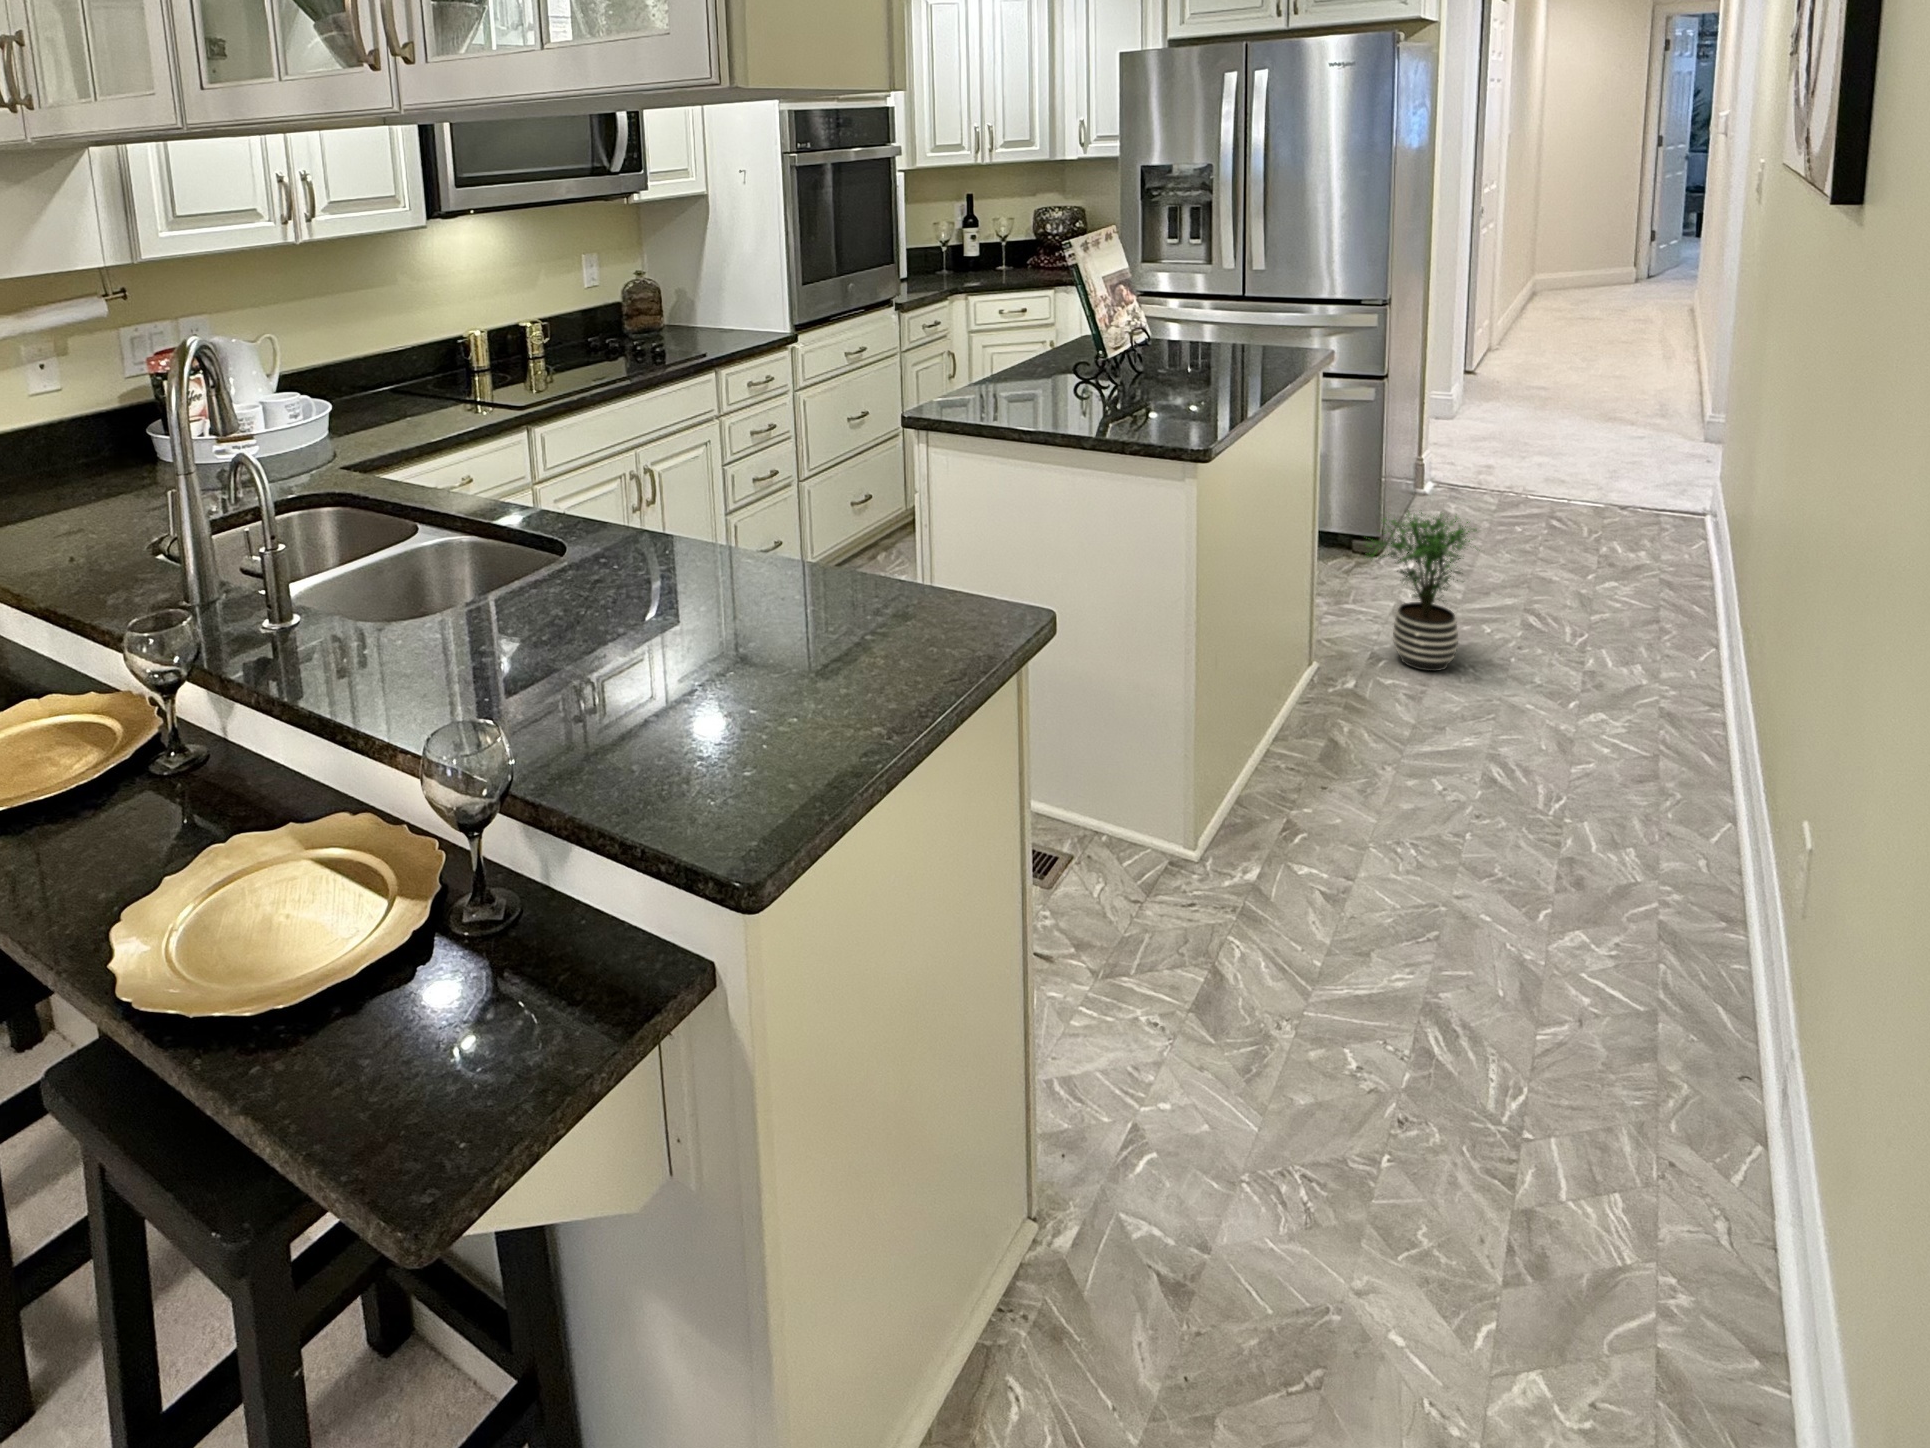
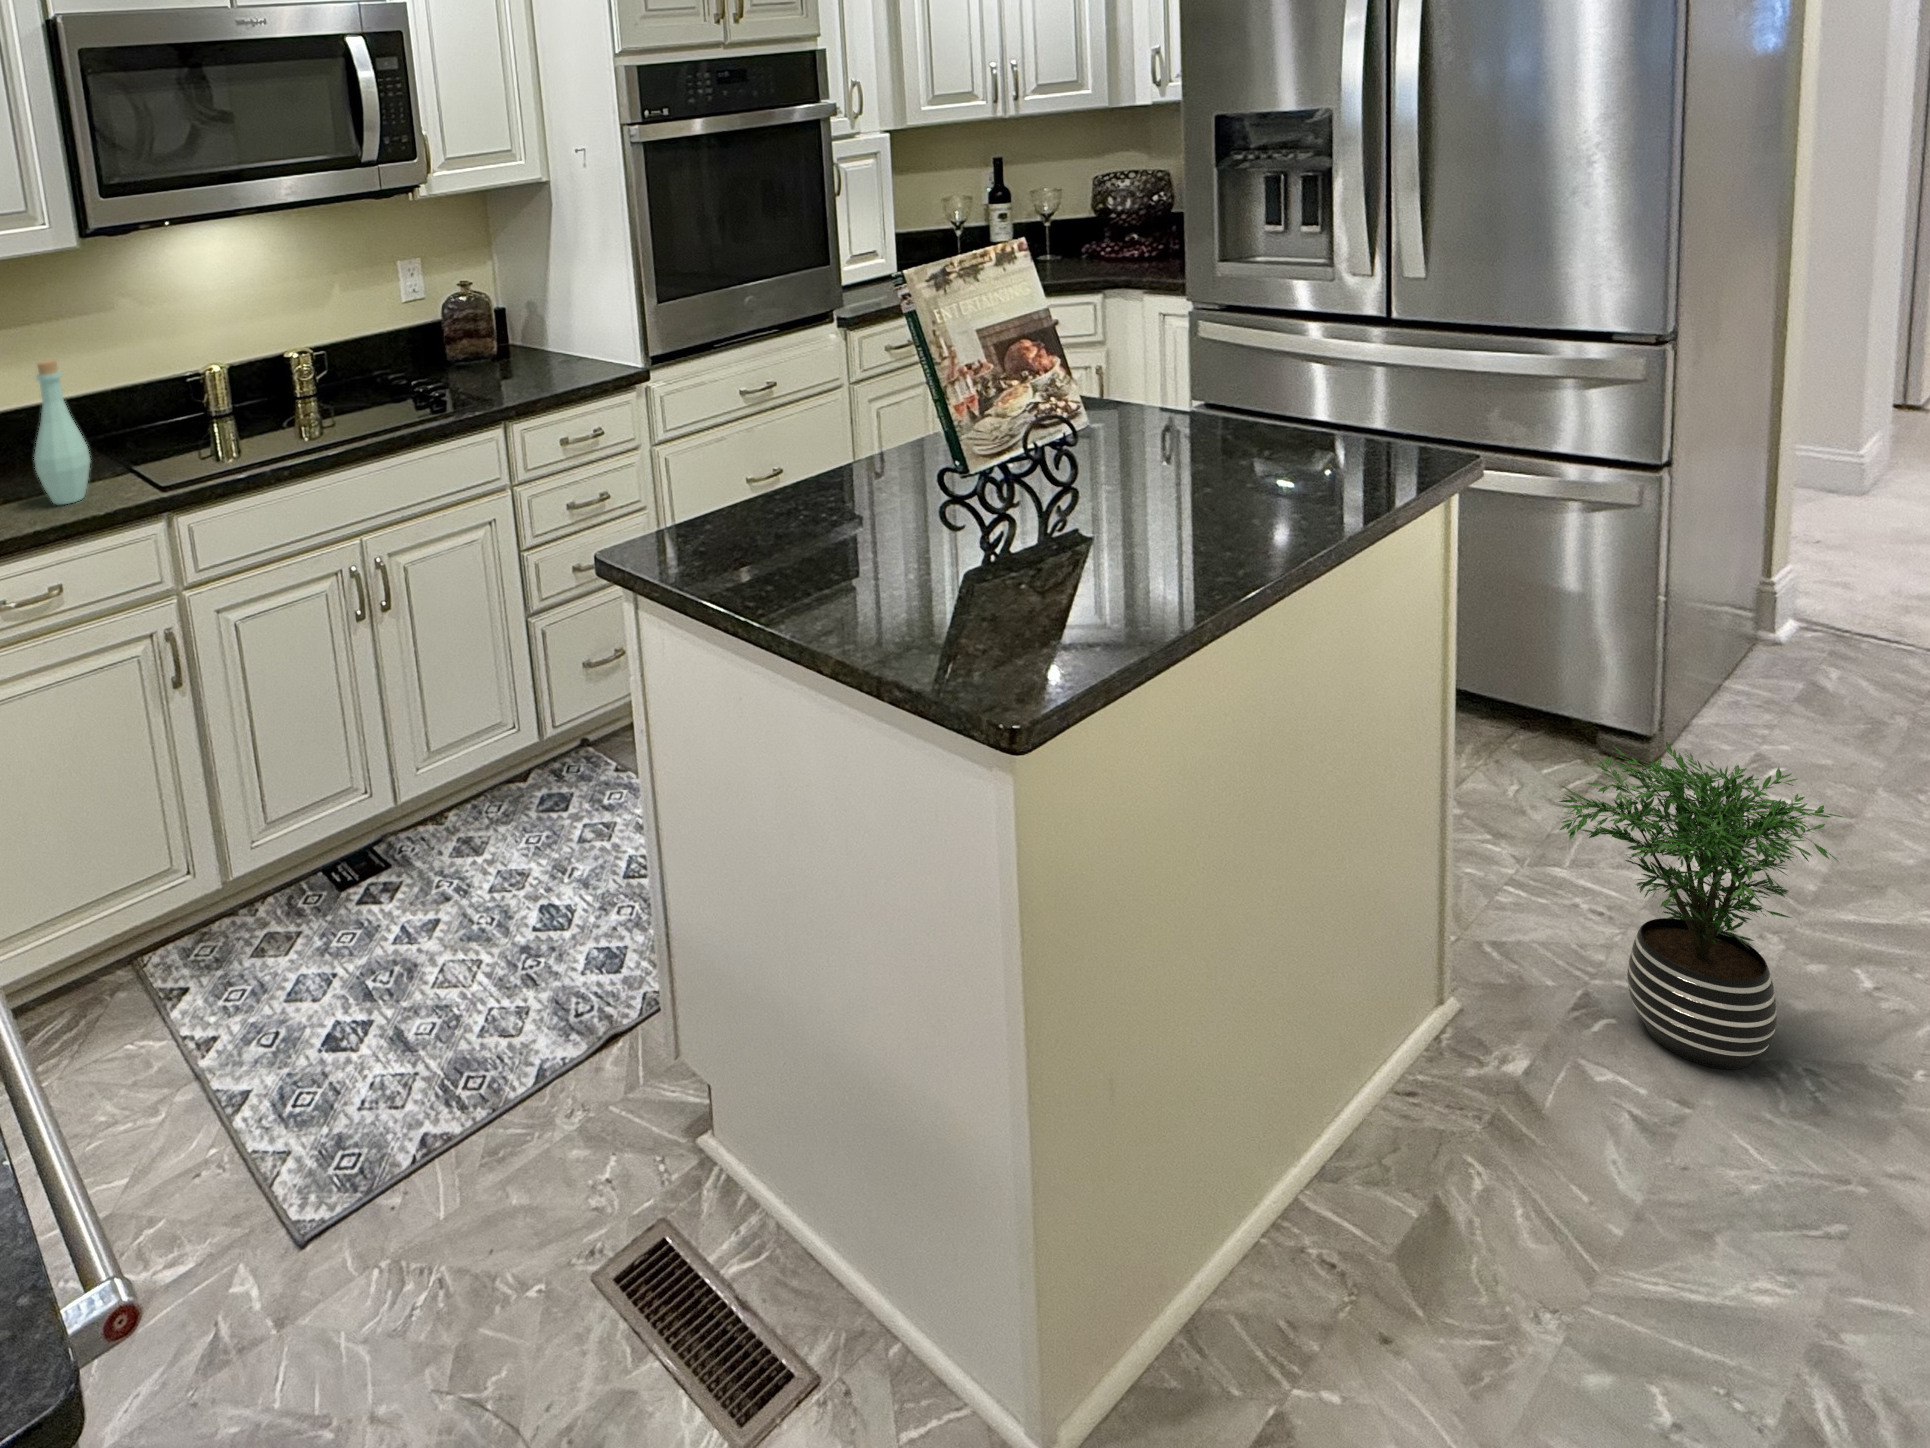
bottle: none [418,312,459,424] -> present [34,360,90,505]

